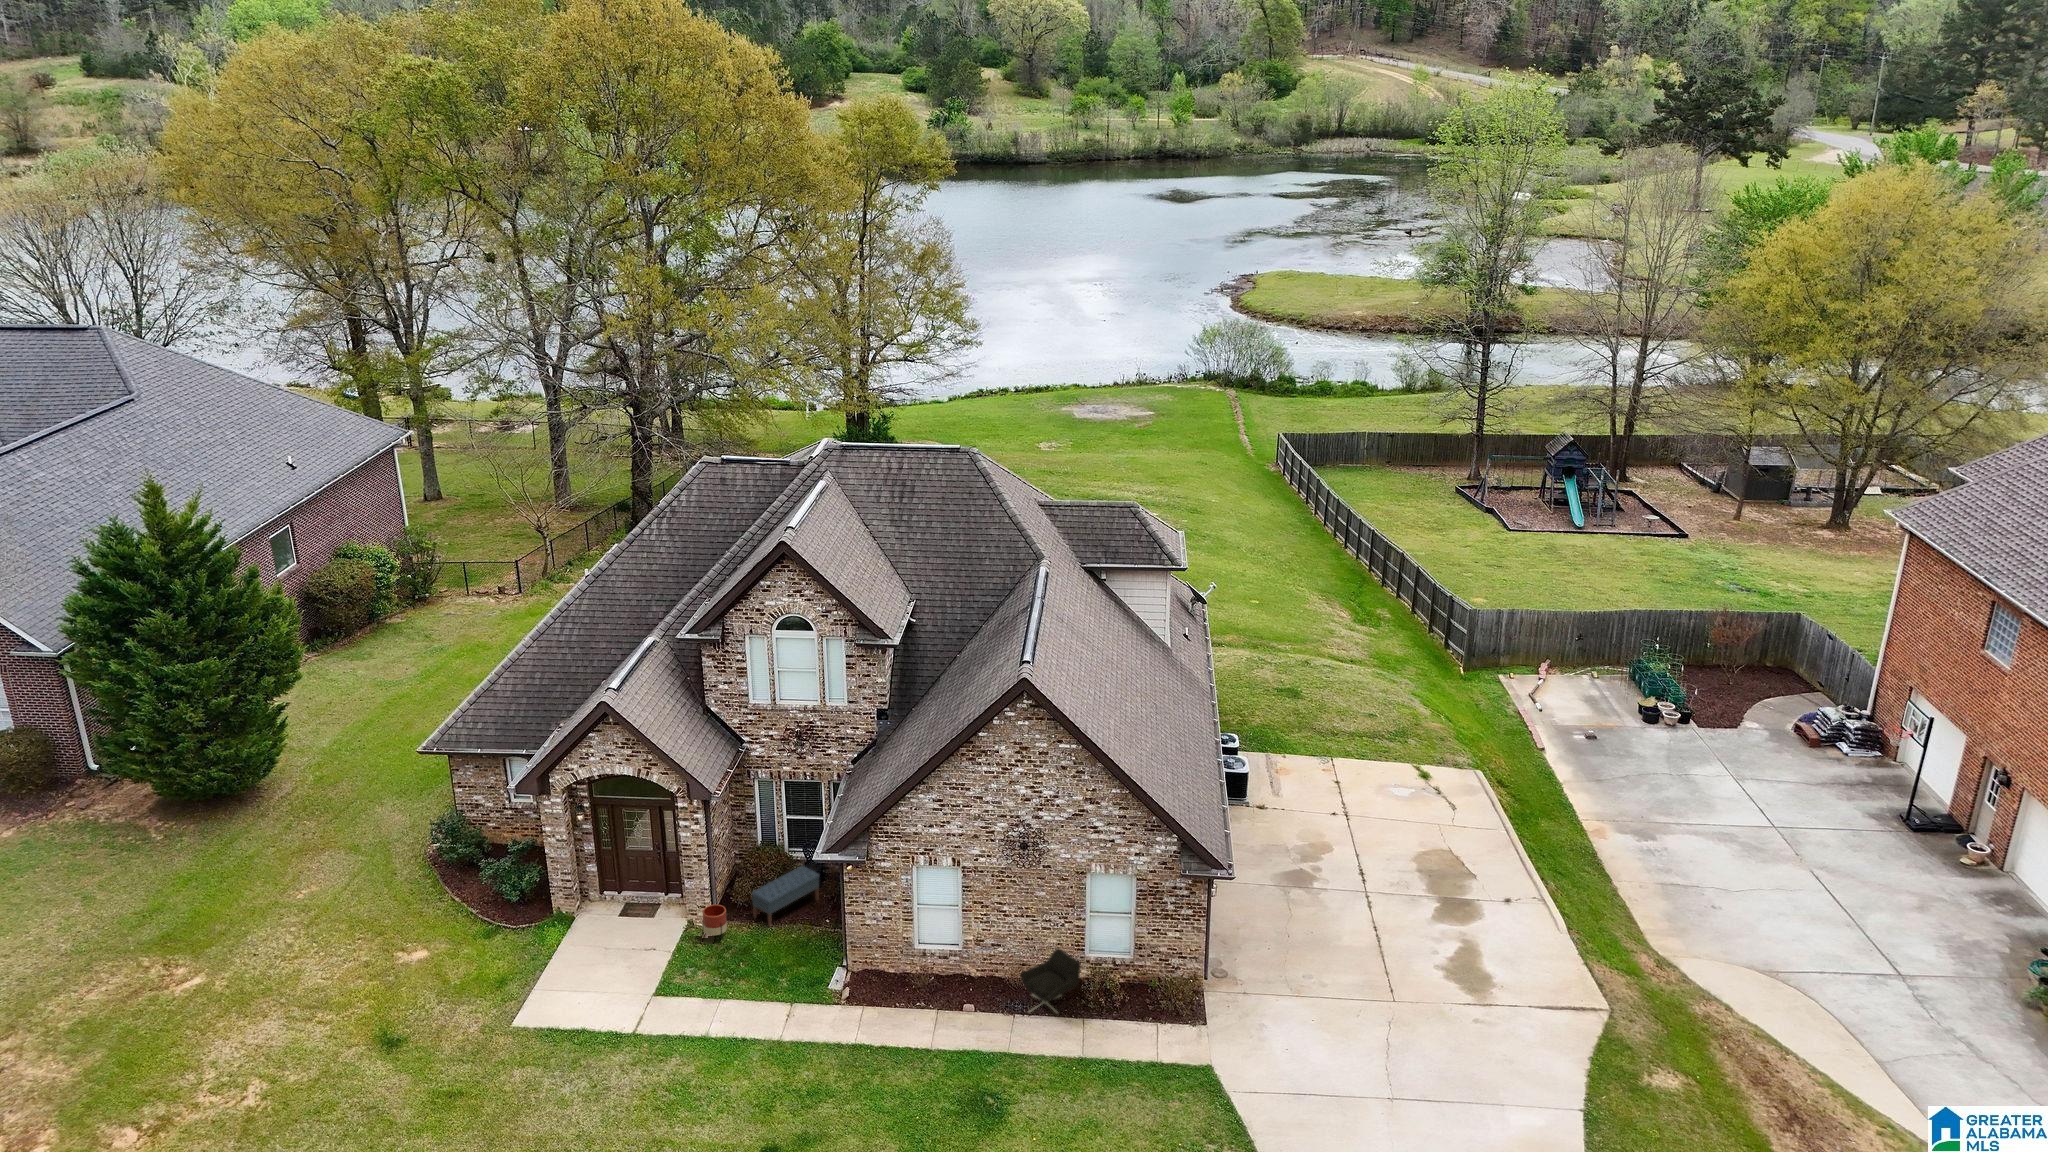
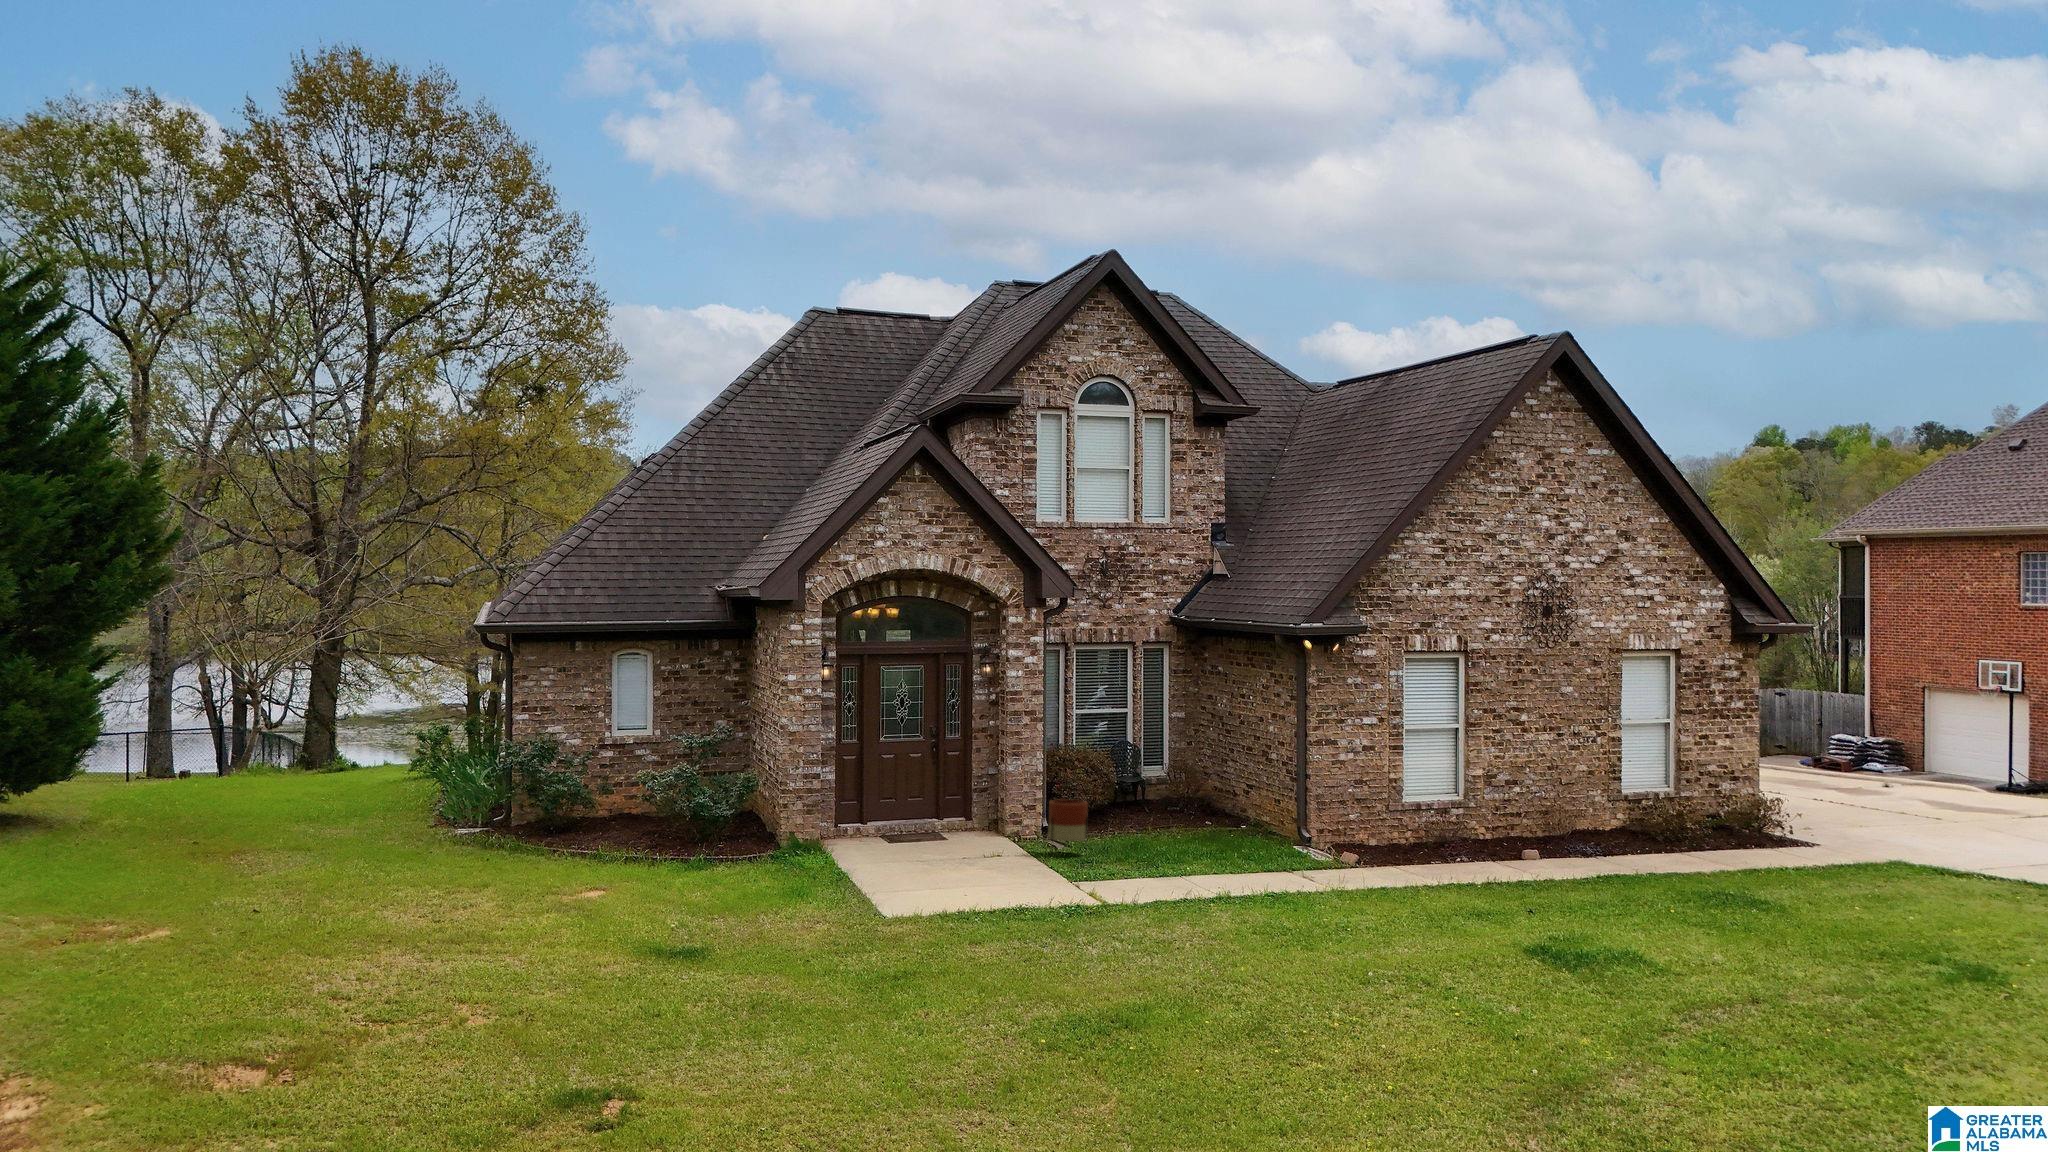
bench: present [751,866,819,926] -> none [1087,783,1152,847]
lounge chair: present [1020,949,1081,1013] -> none [1568,784,1654,861]

